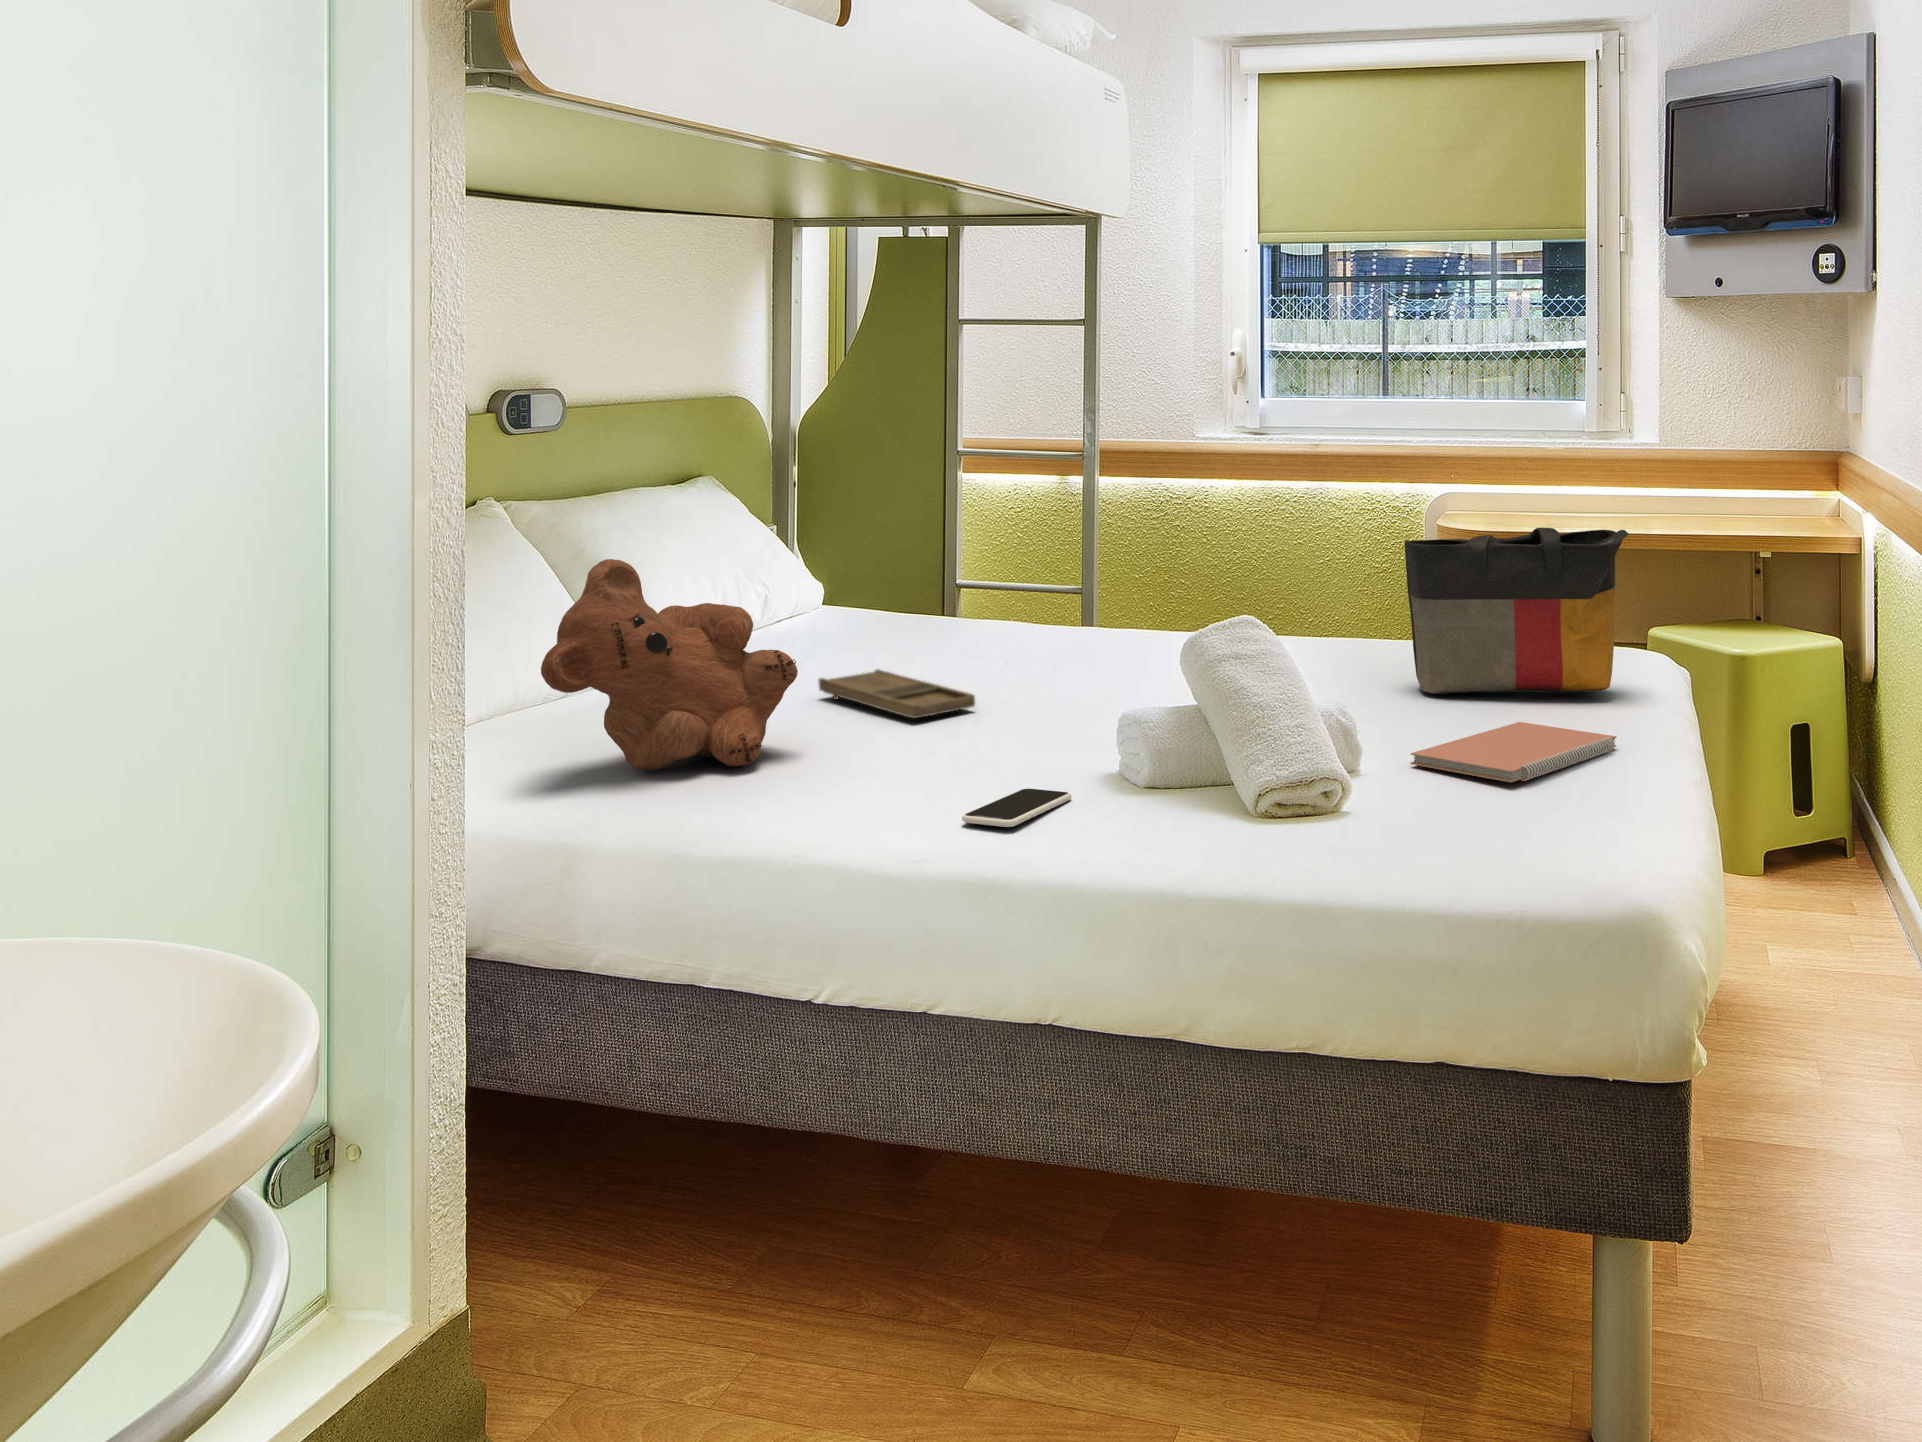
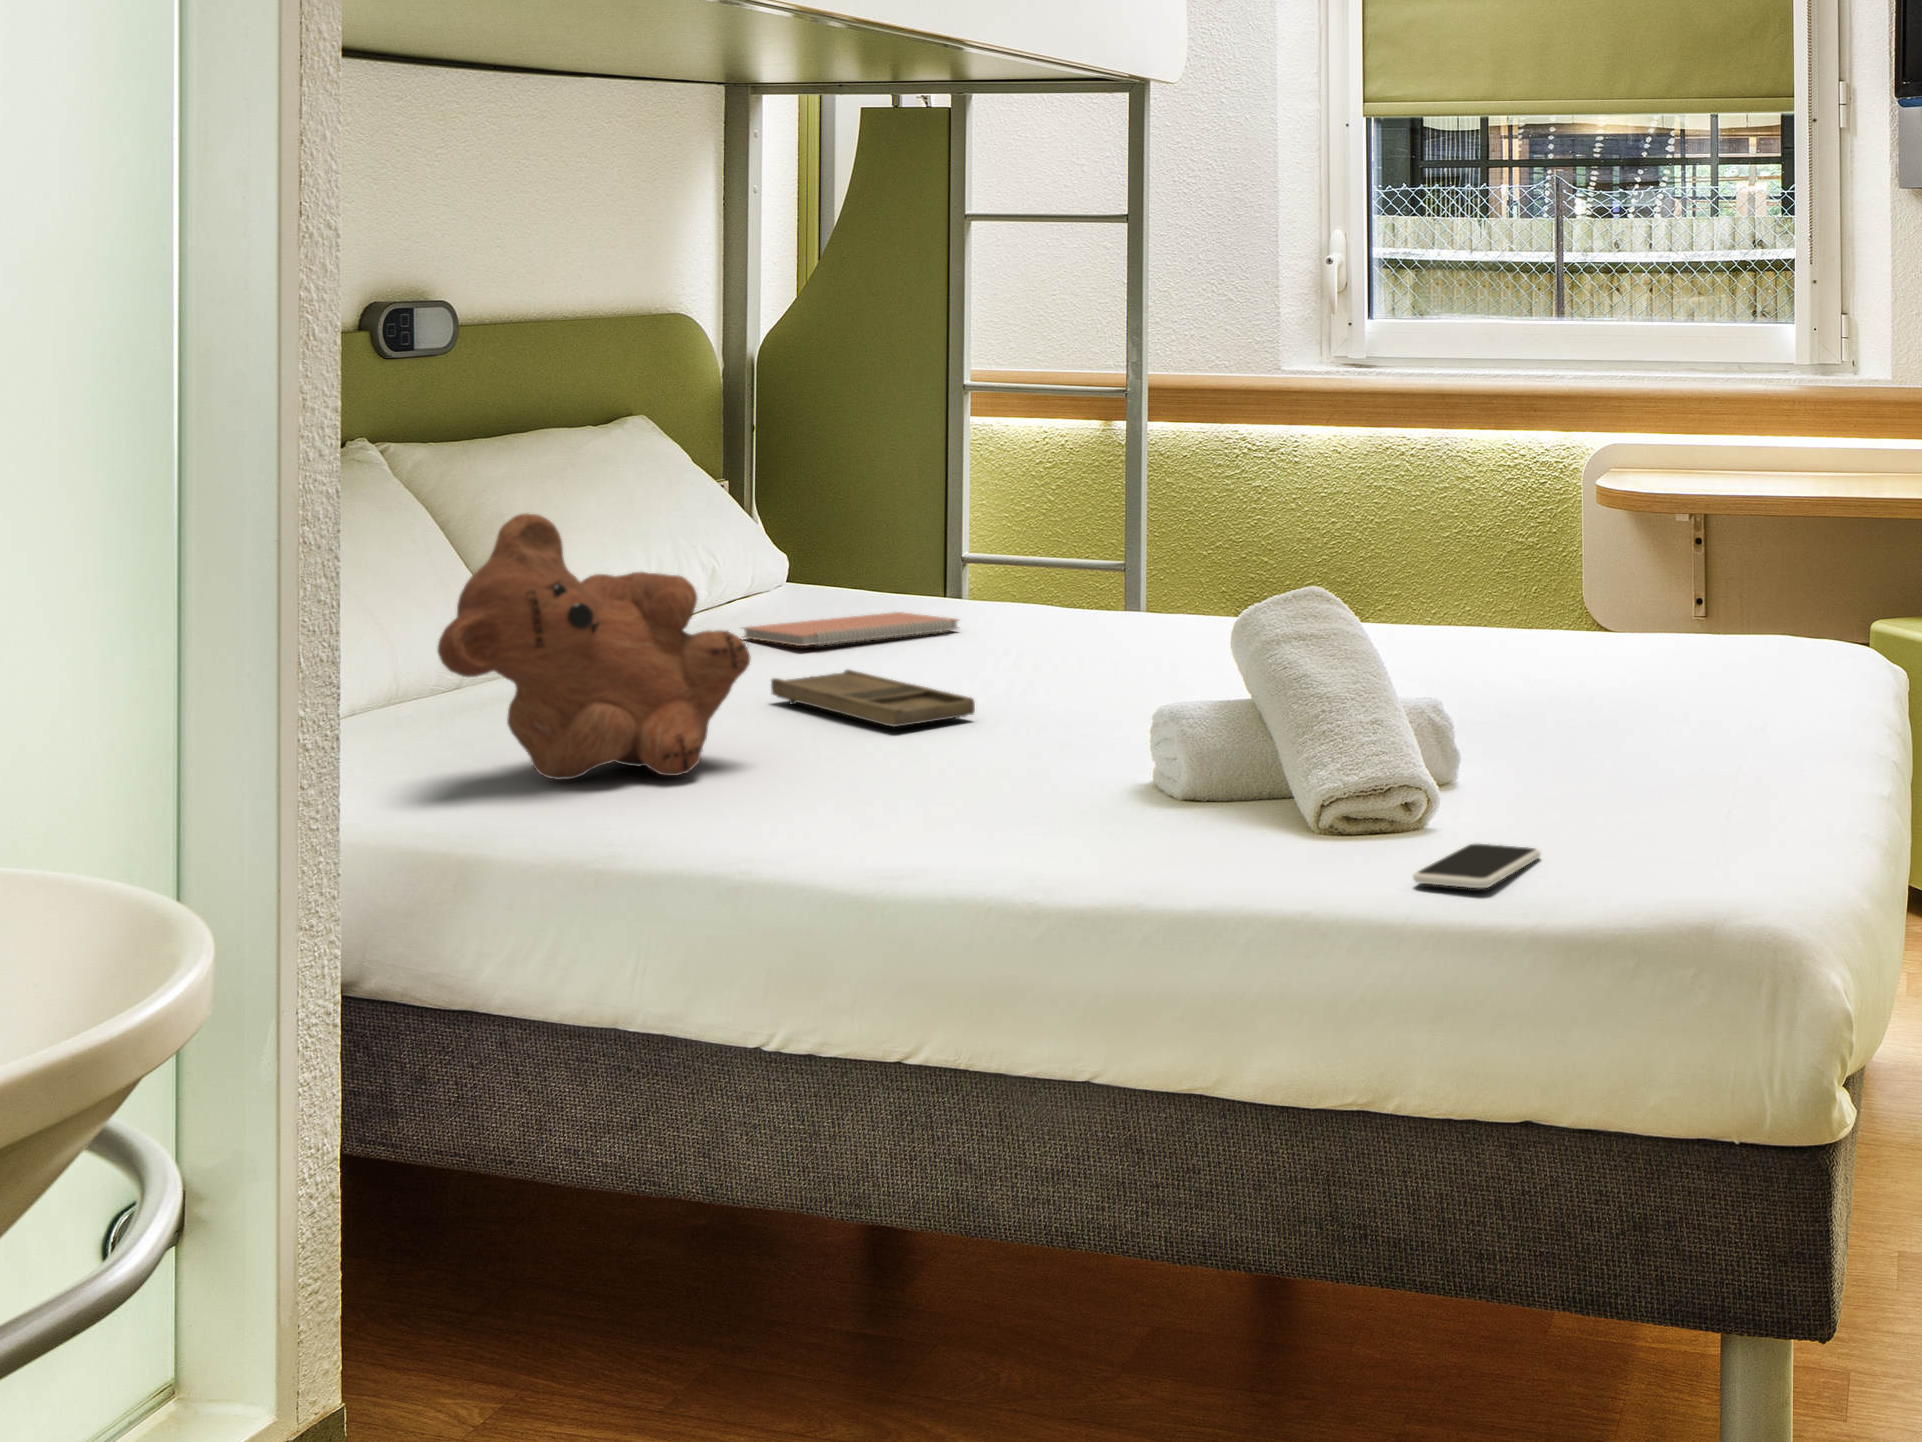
tote bag: present [1405,528,1628,694] -> none [1539,487,1829,704]
notebook: present [1410,722,1616,783] -> present [743,612,959,646]
smartphone: present [962,789,1071,827] -> present [1413,844,1540,888]

